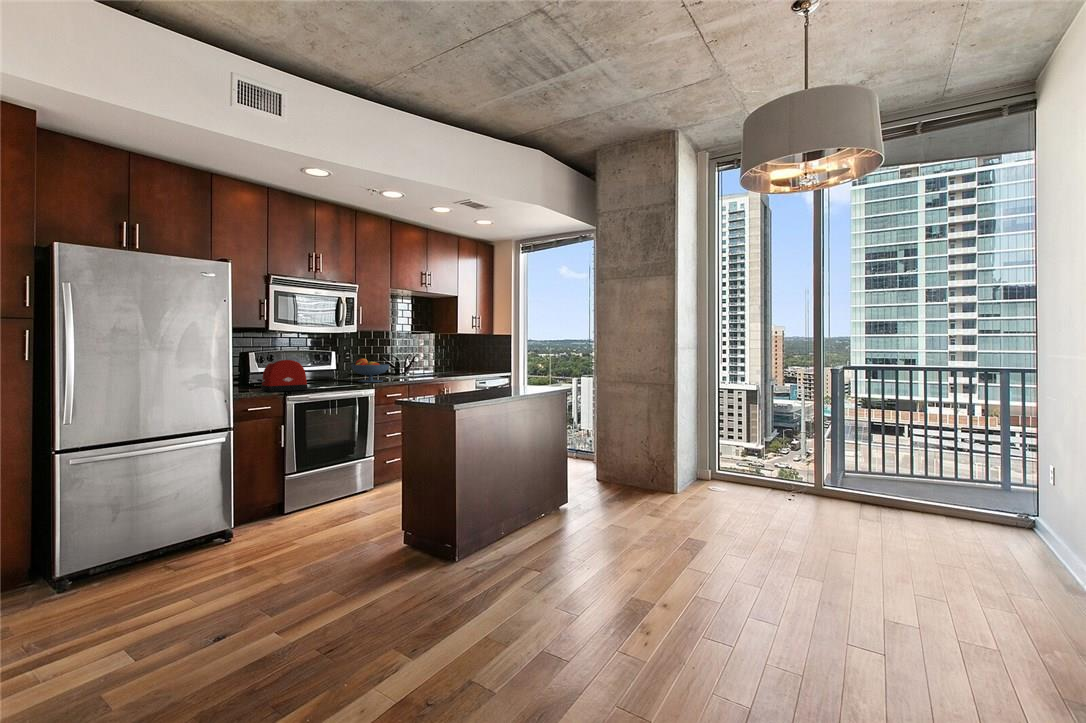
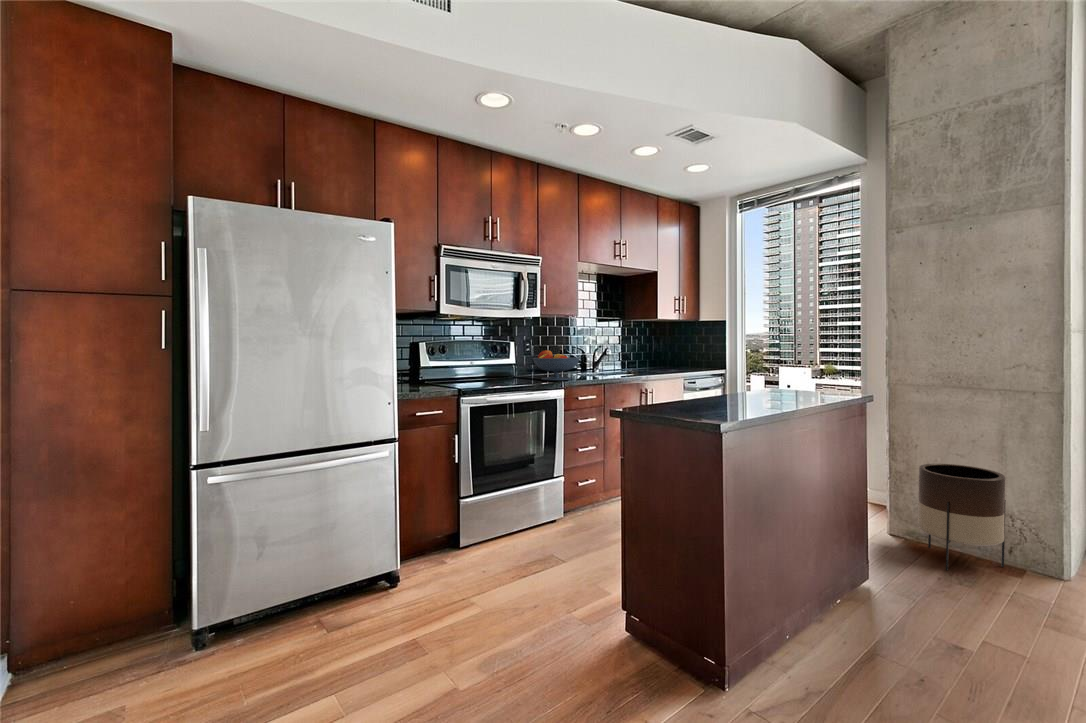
toaster: present [257,359,308,392] -> none [427,351,485,392]
planter: none [610,433,654,498] -> present [918,464,1006,570]

